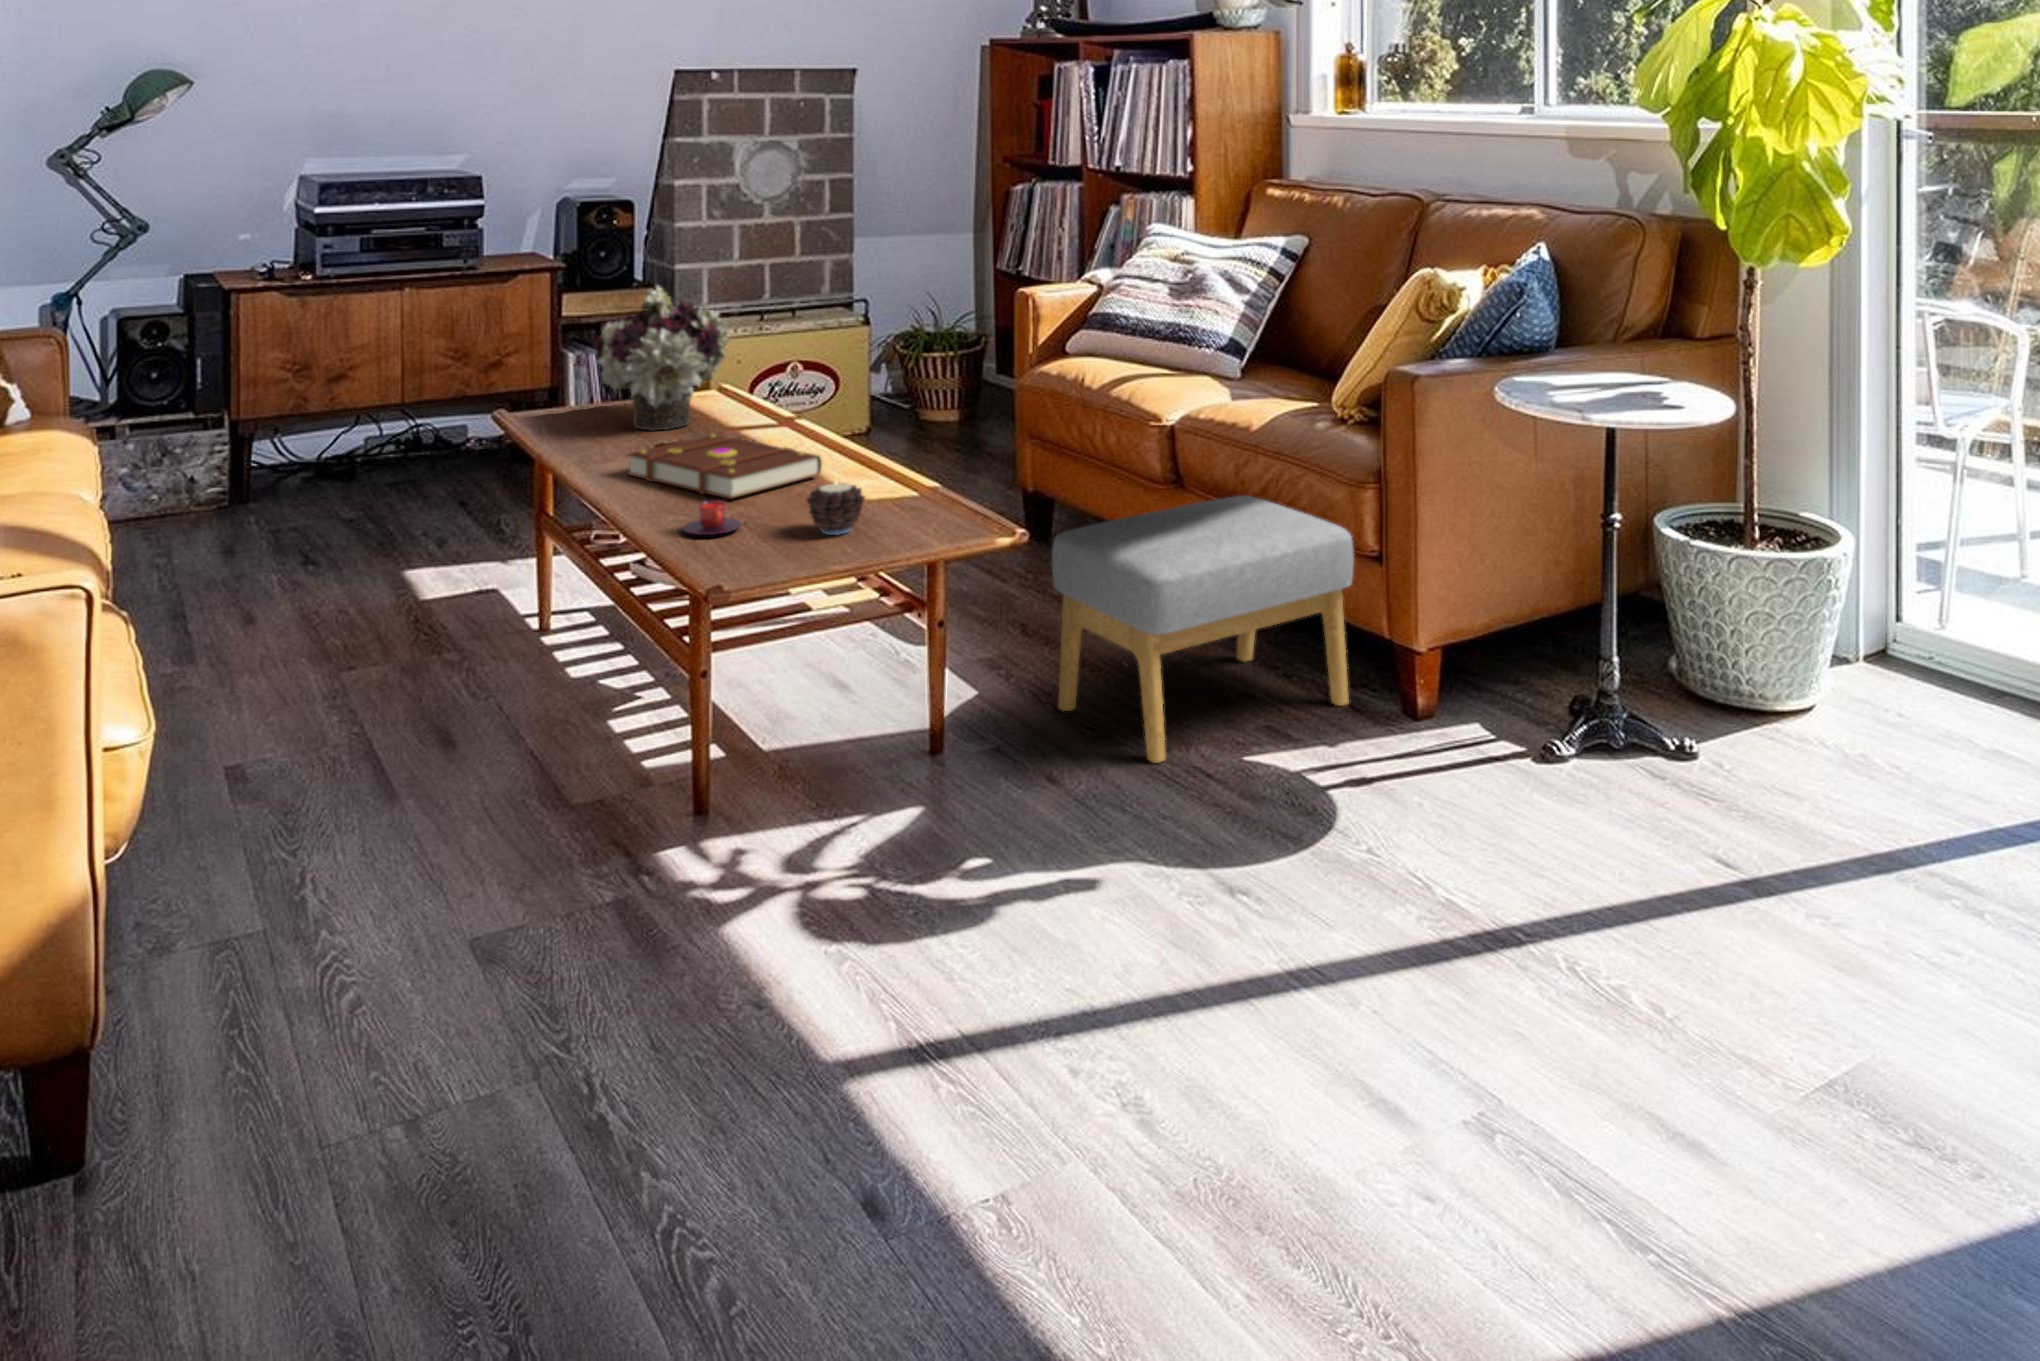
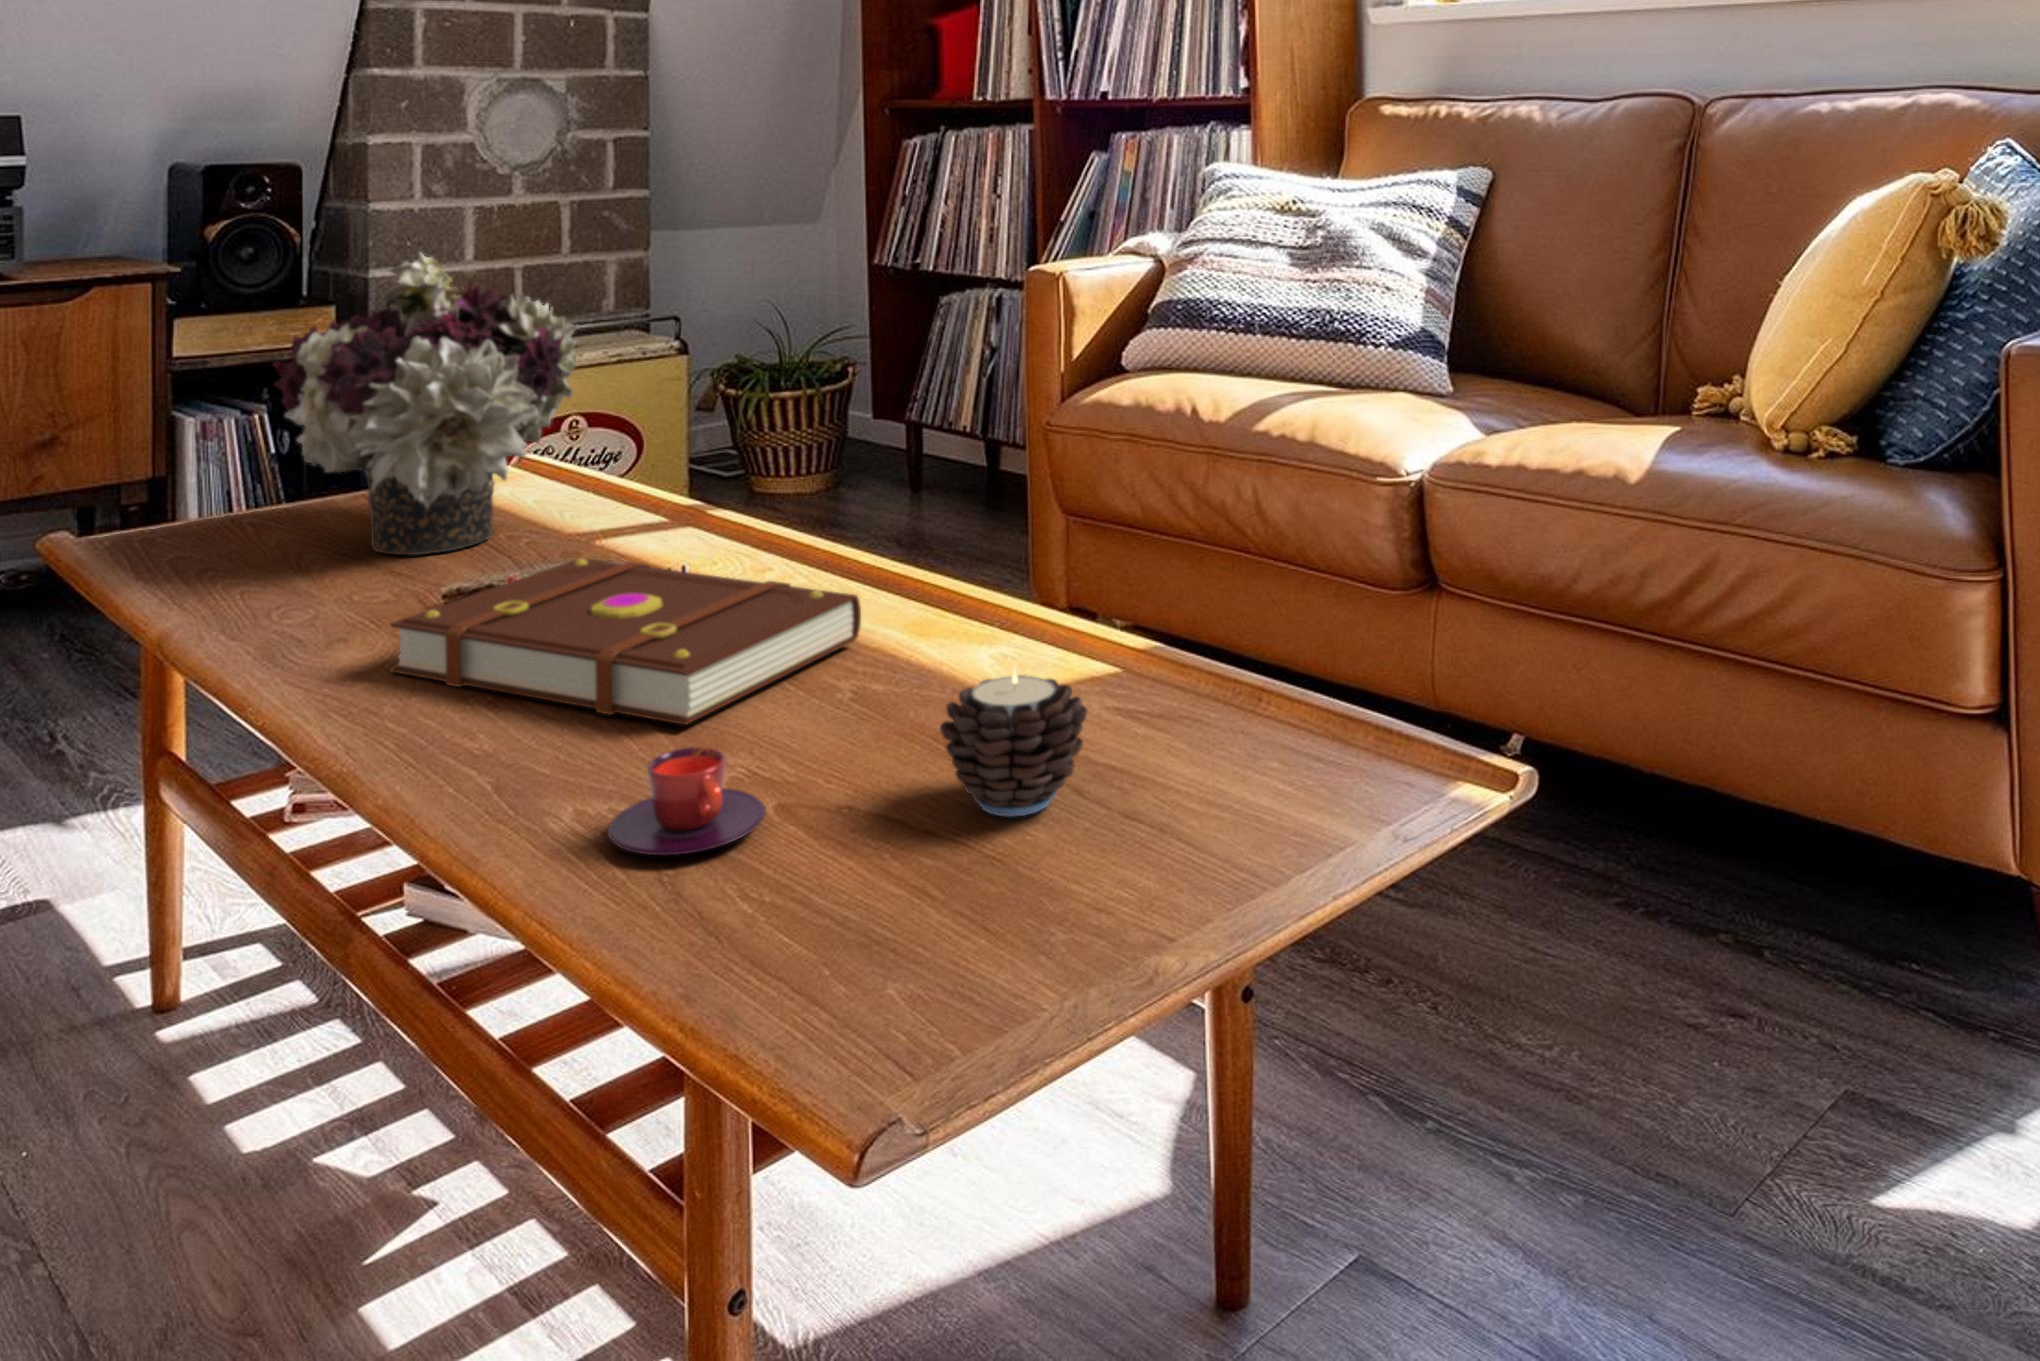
footstool: present [1052,496,1354,763] -> none [1373,609,1944,1258]

